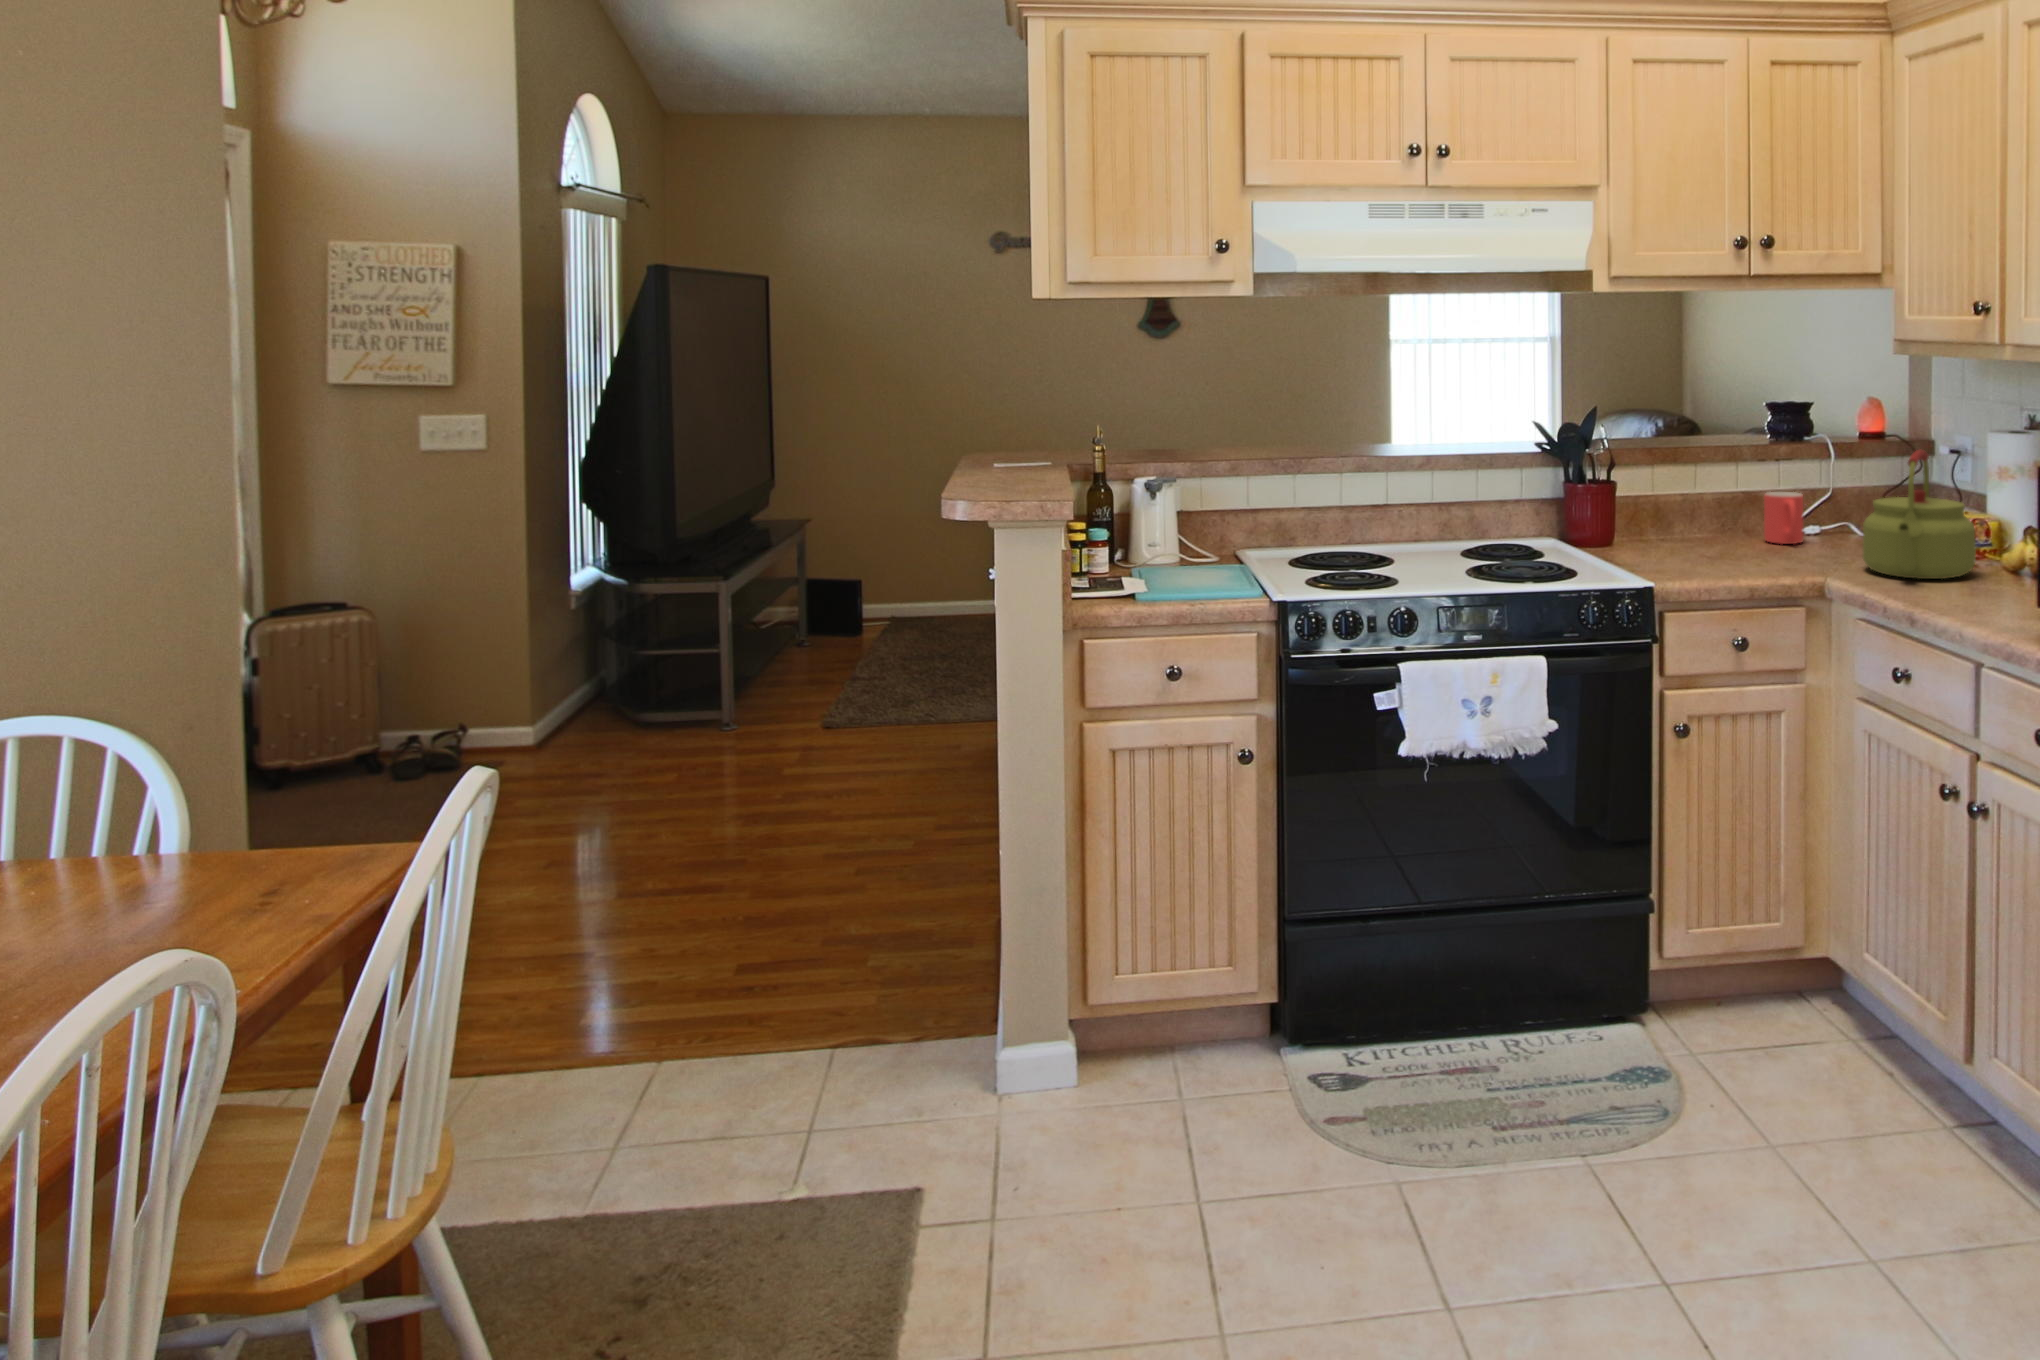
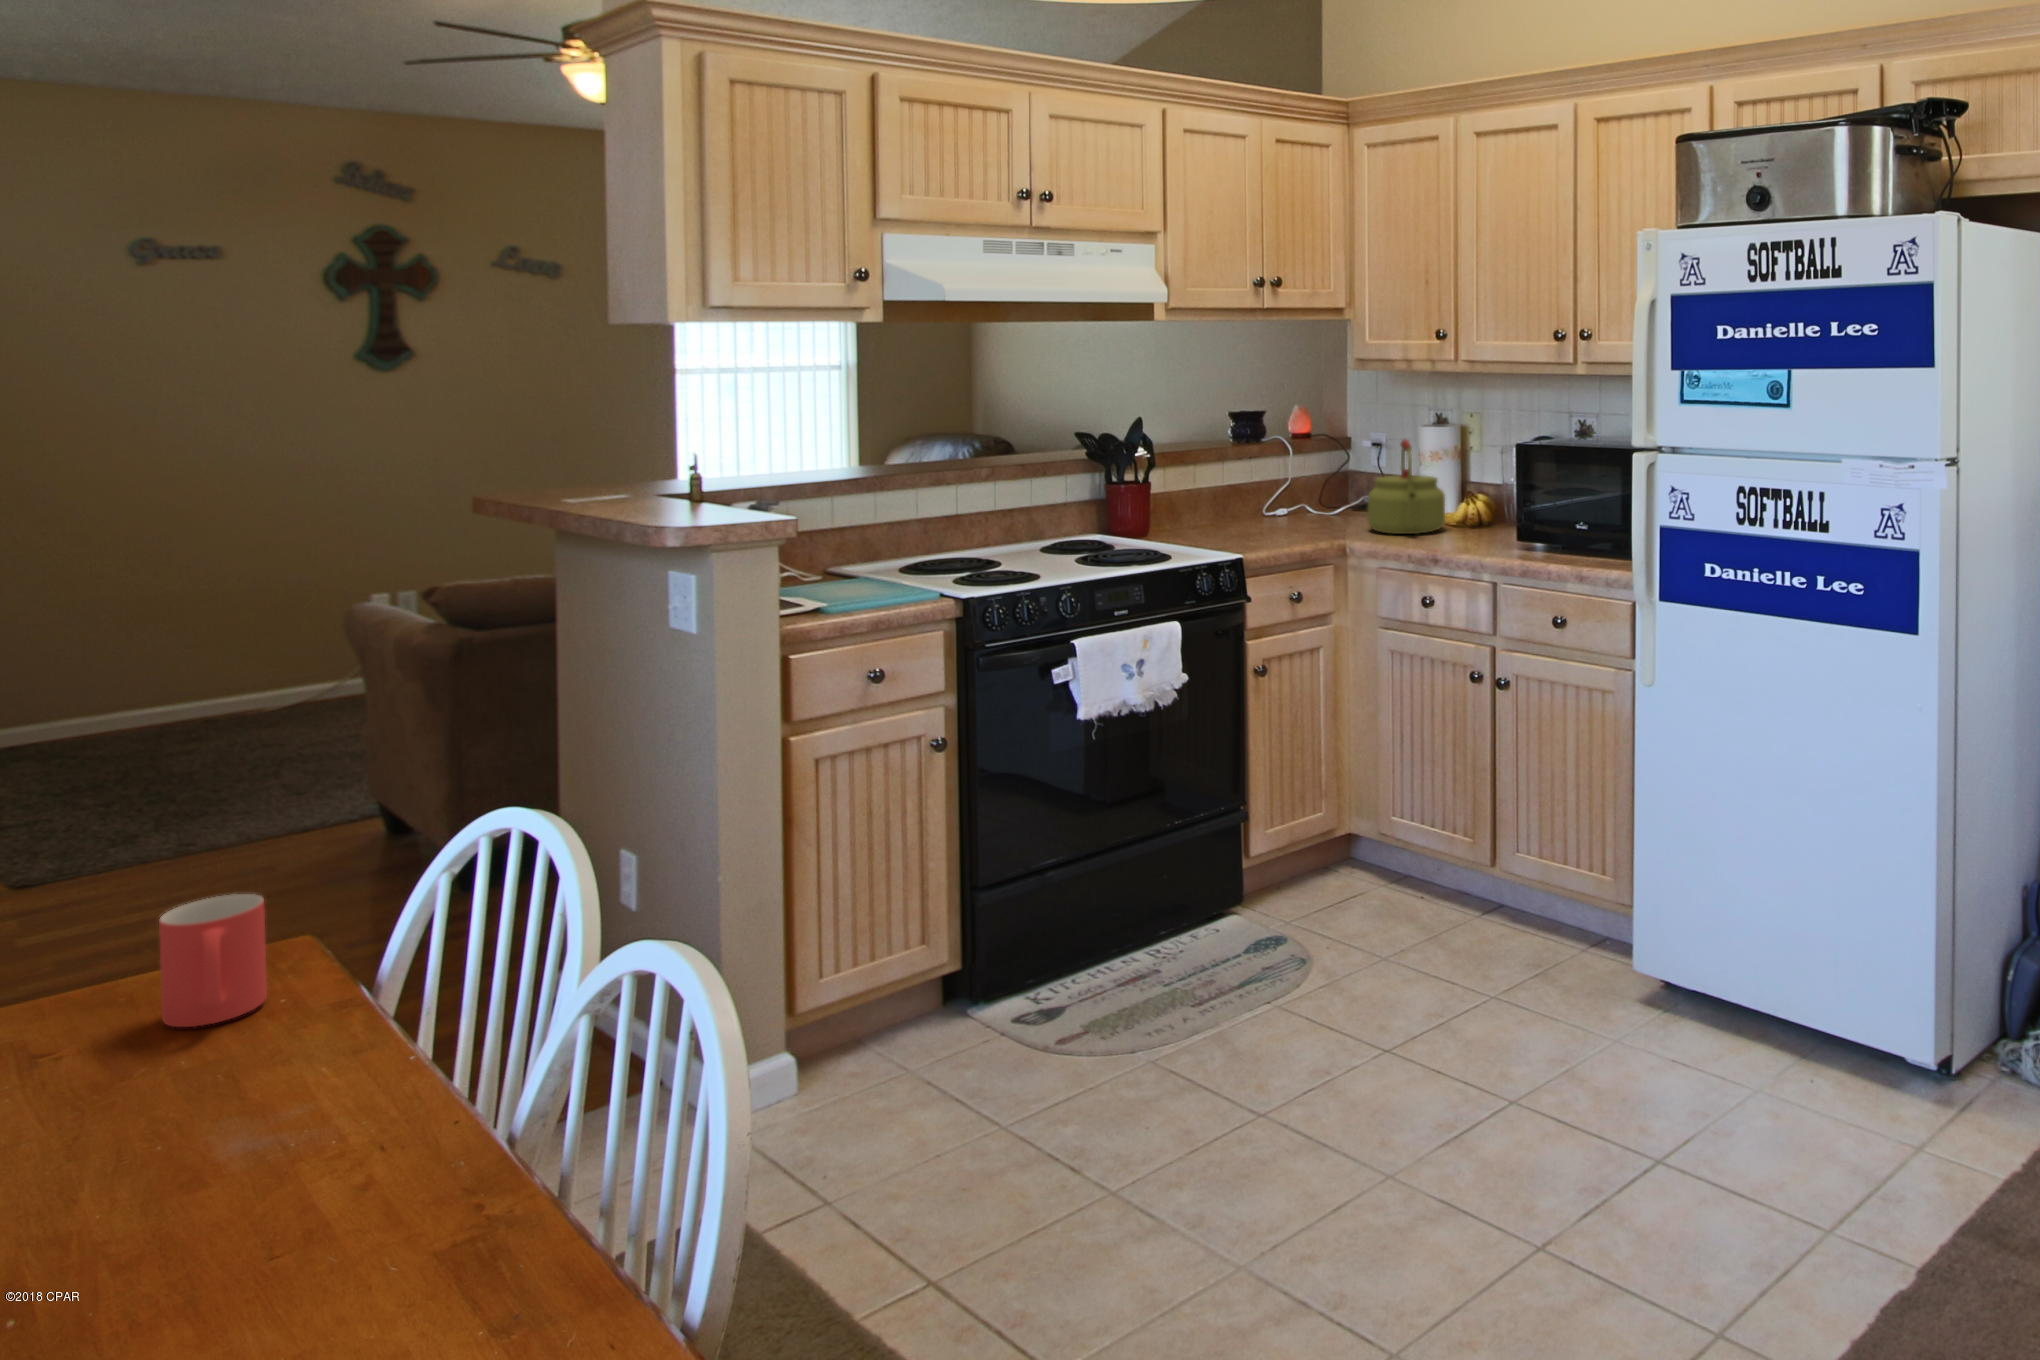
mug: present [1764,492,1804,544] -> present [159,894,267,1027]

